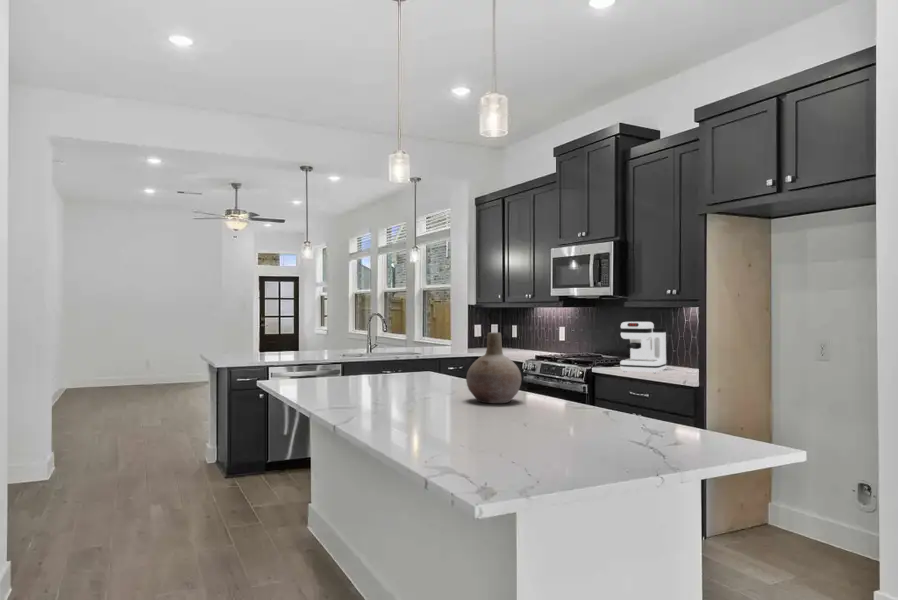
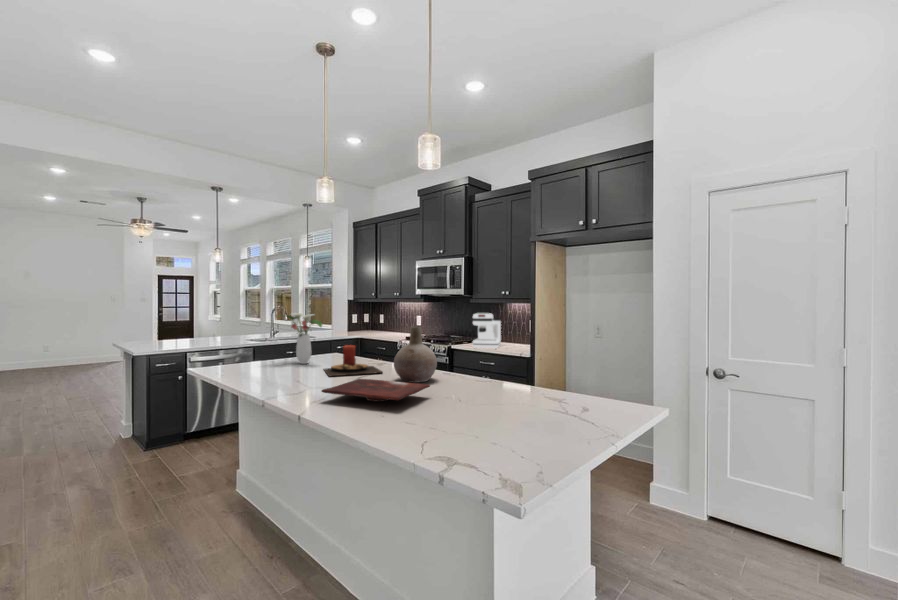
flower arrangement: none [346,317,398,379] -> present [285,313,322,364]
candle: none [395,356,462,393] -> present [324,345,383,377]
cutting board: none [365,393,492,418] -> present [322,379,430,402]

